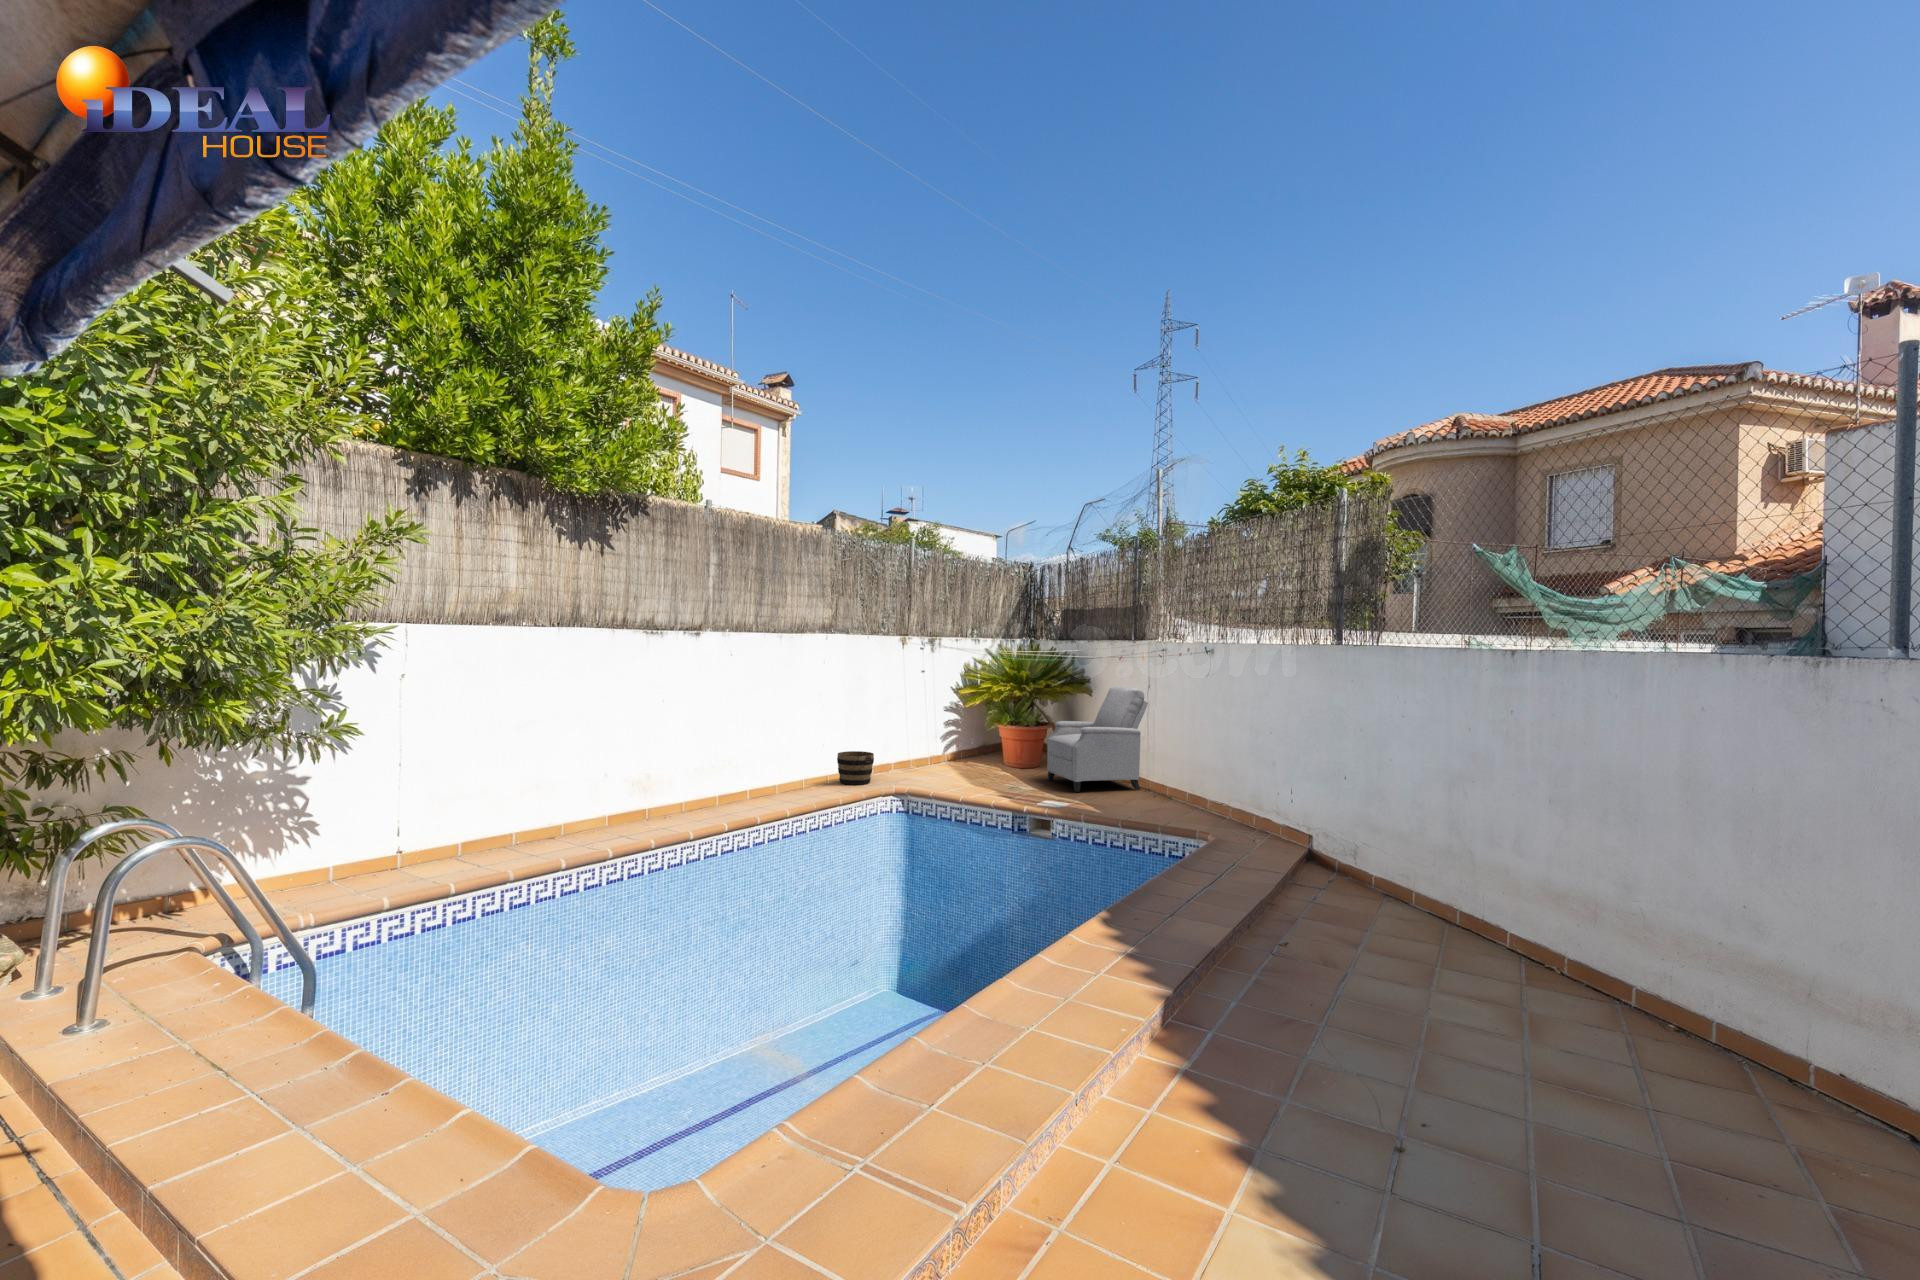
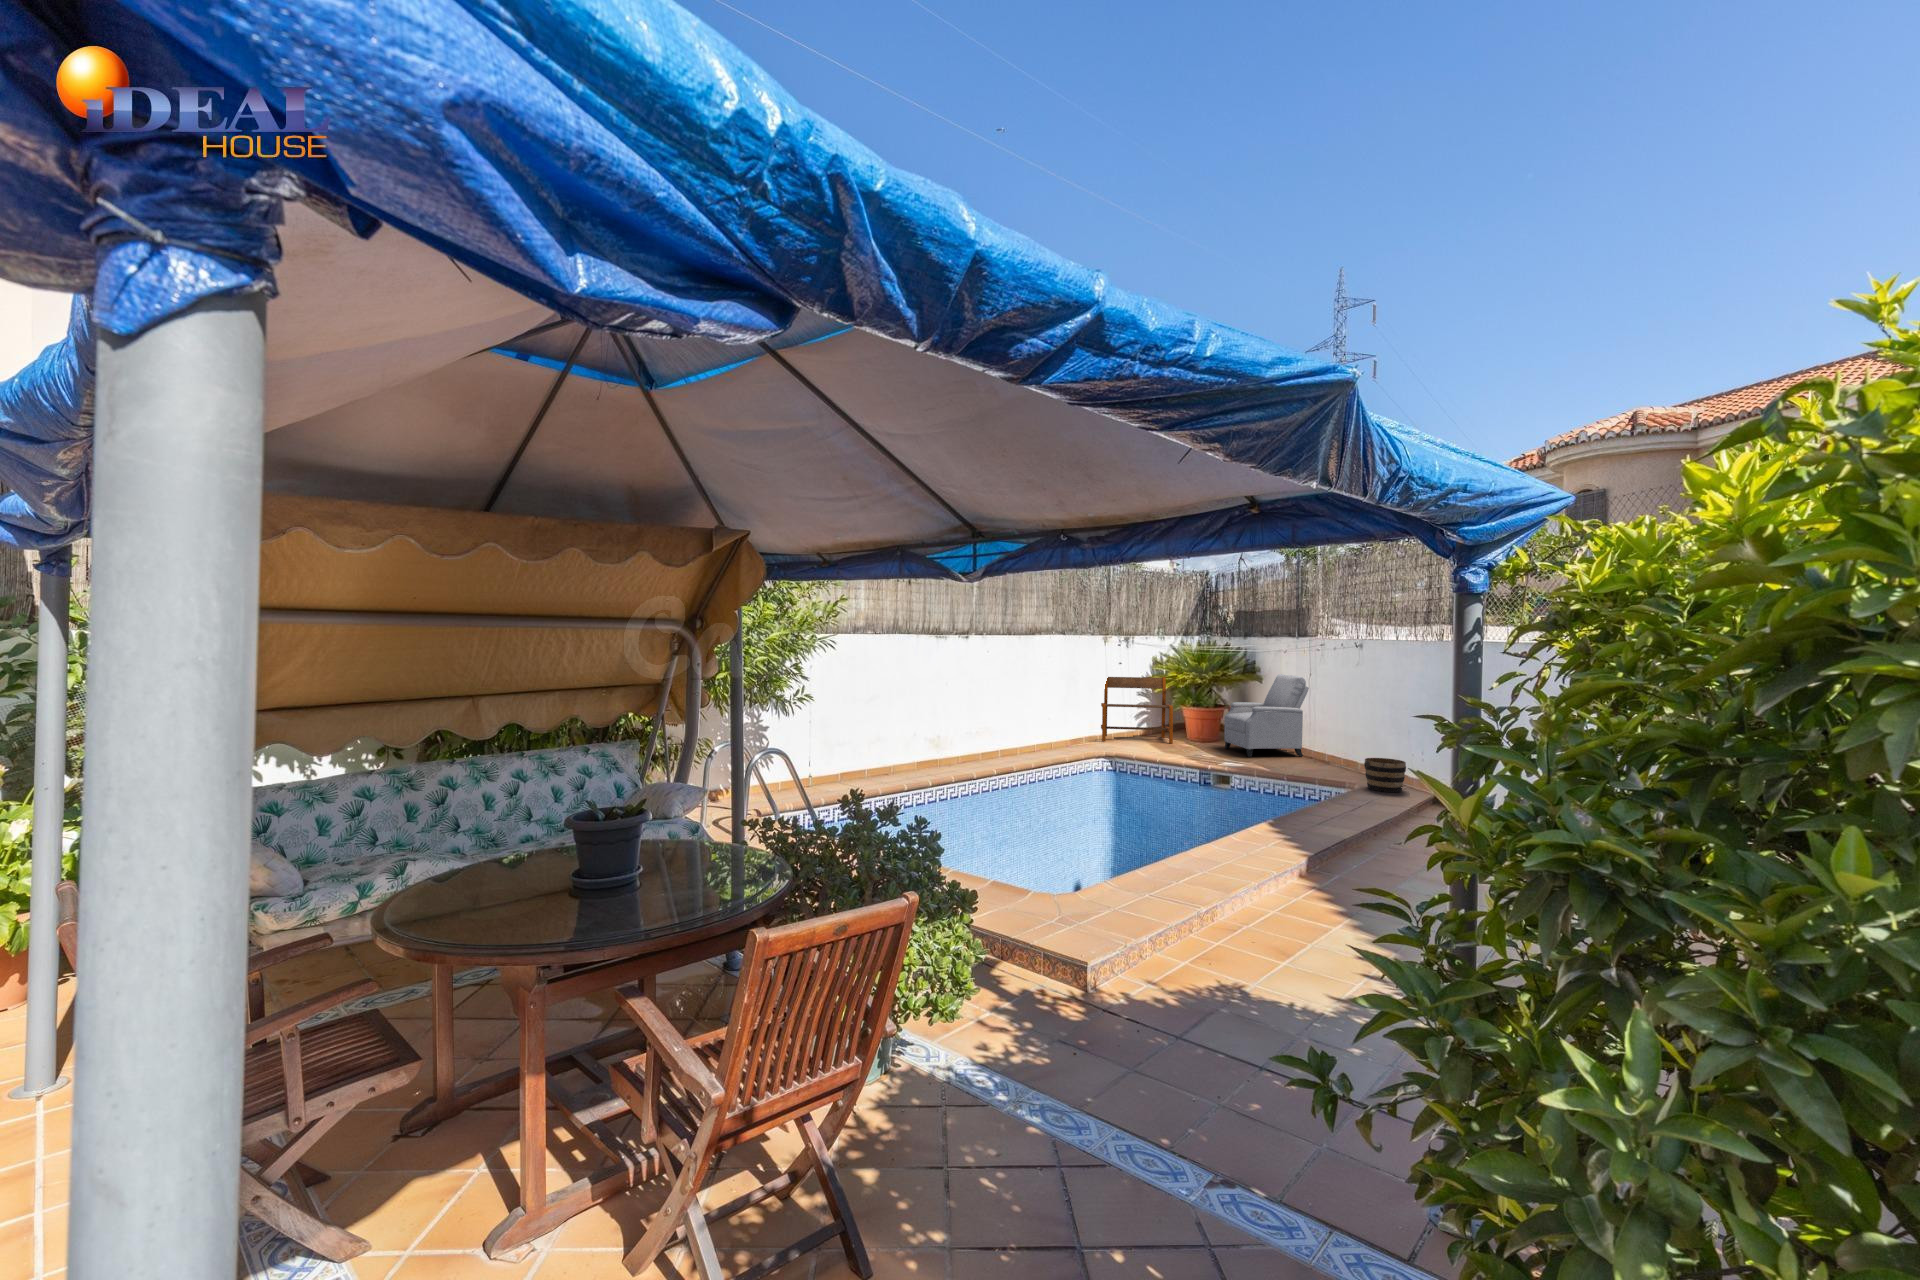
bench: none [895,687,985,774] -> present [1101,677,1173,743]
bucket: present [837,751,874,785] -> present [1364,758,1406,792]

